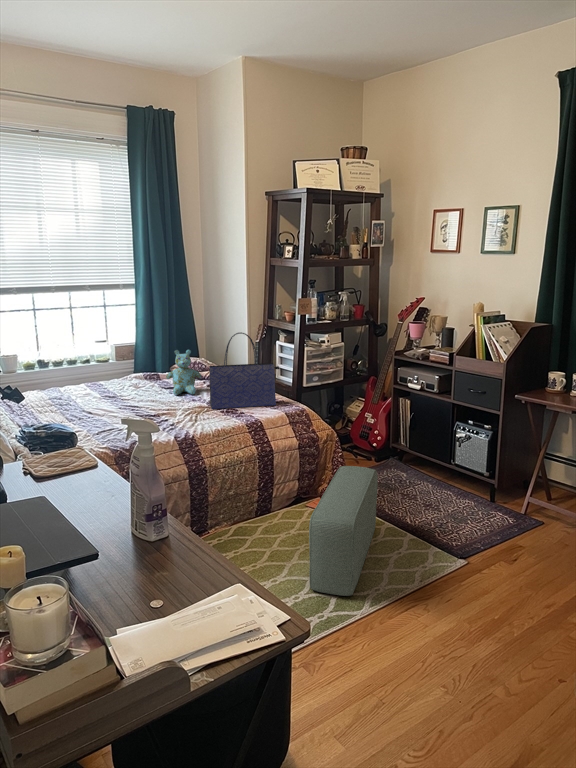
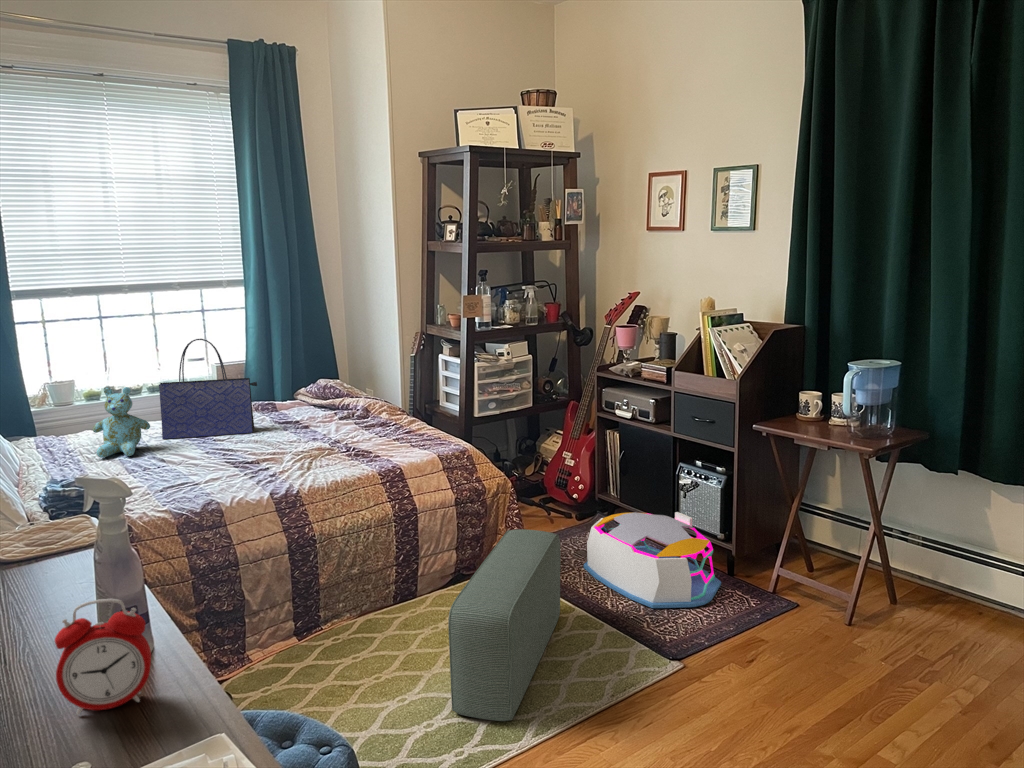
tote bag: present [209,332,279,409] -> present [159,339,257,439]
stuffed bear: present [166,350,201,395] -> present [93,387,150,458]
storage bin: none [387,457,487,524] -> present [584,512,721,608]
alarm clock: none [124,493,179,566] -> present [55,599,151,715]

